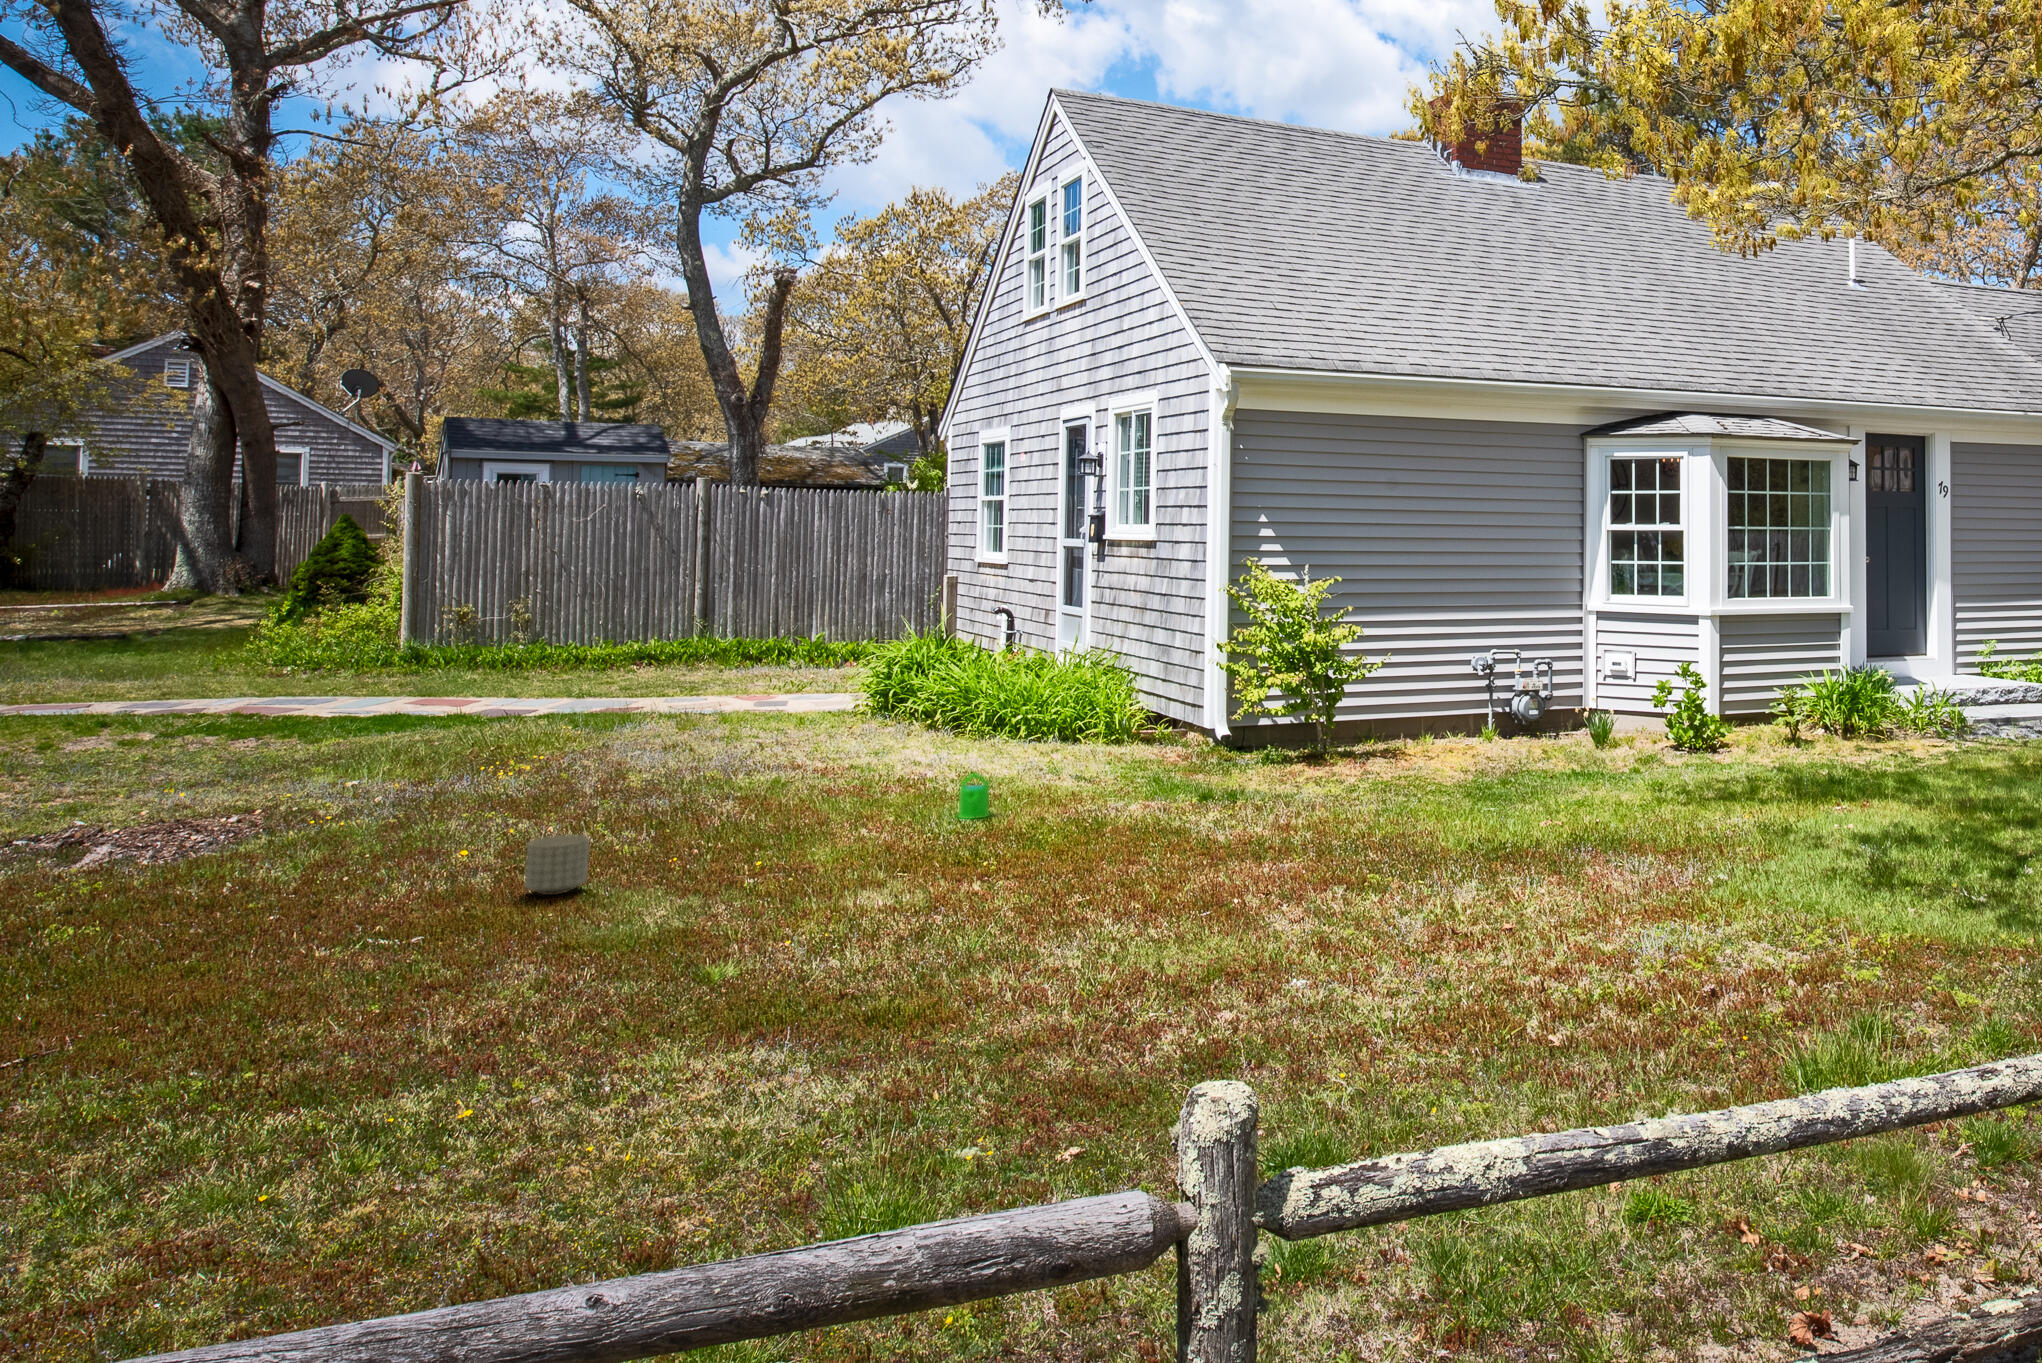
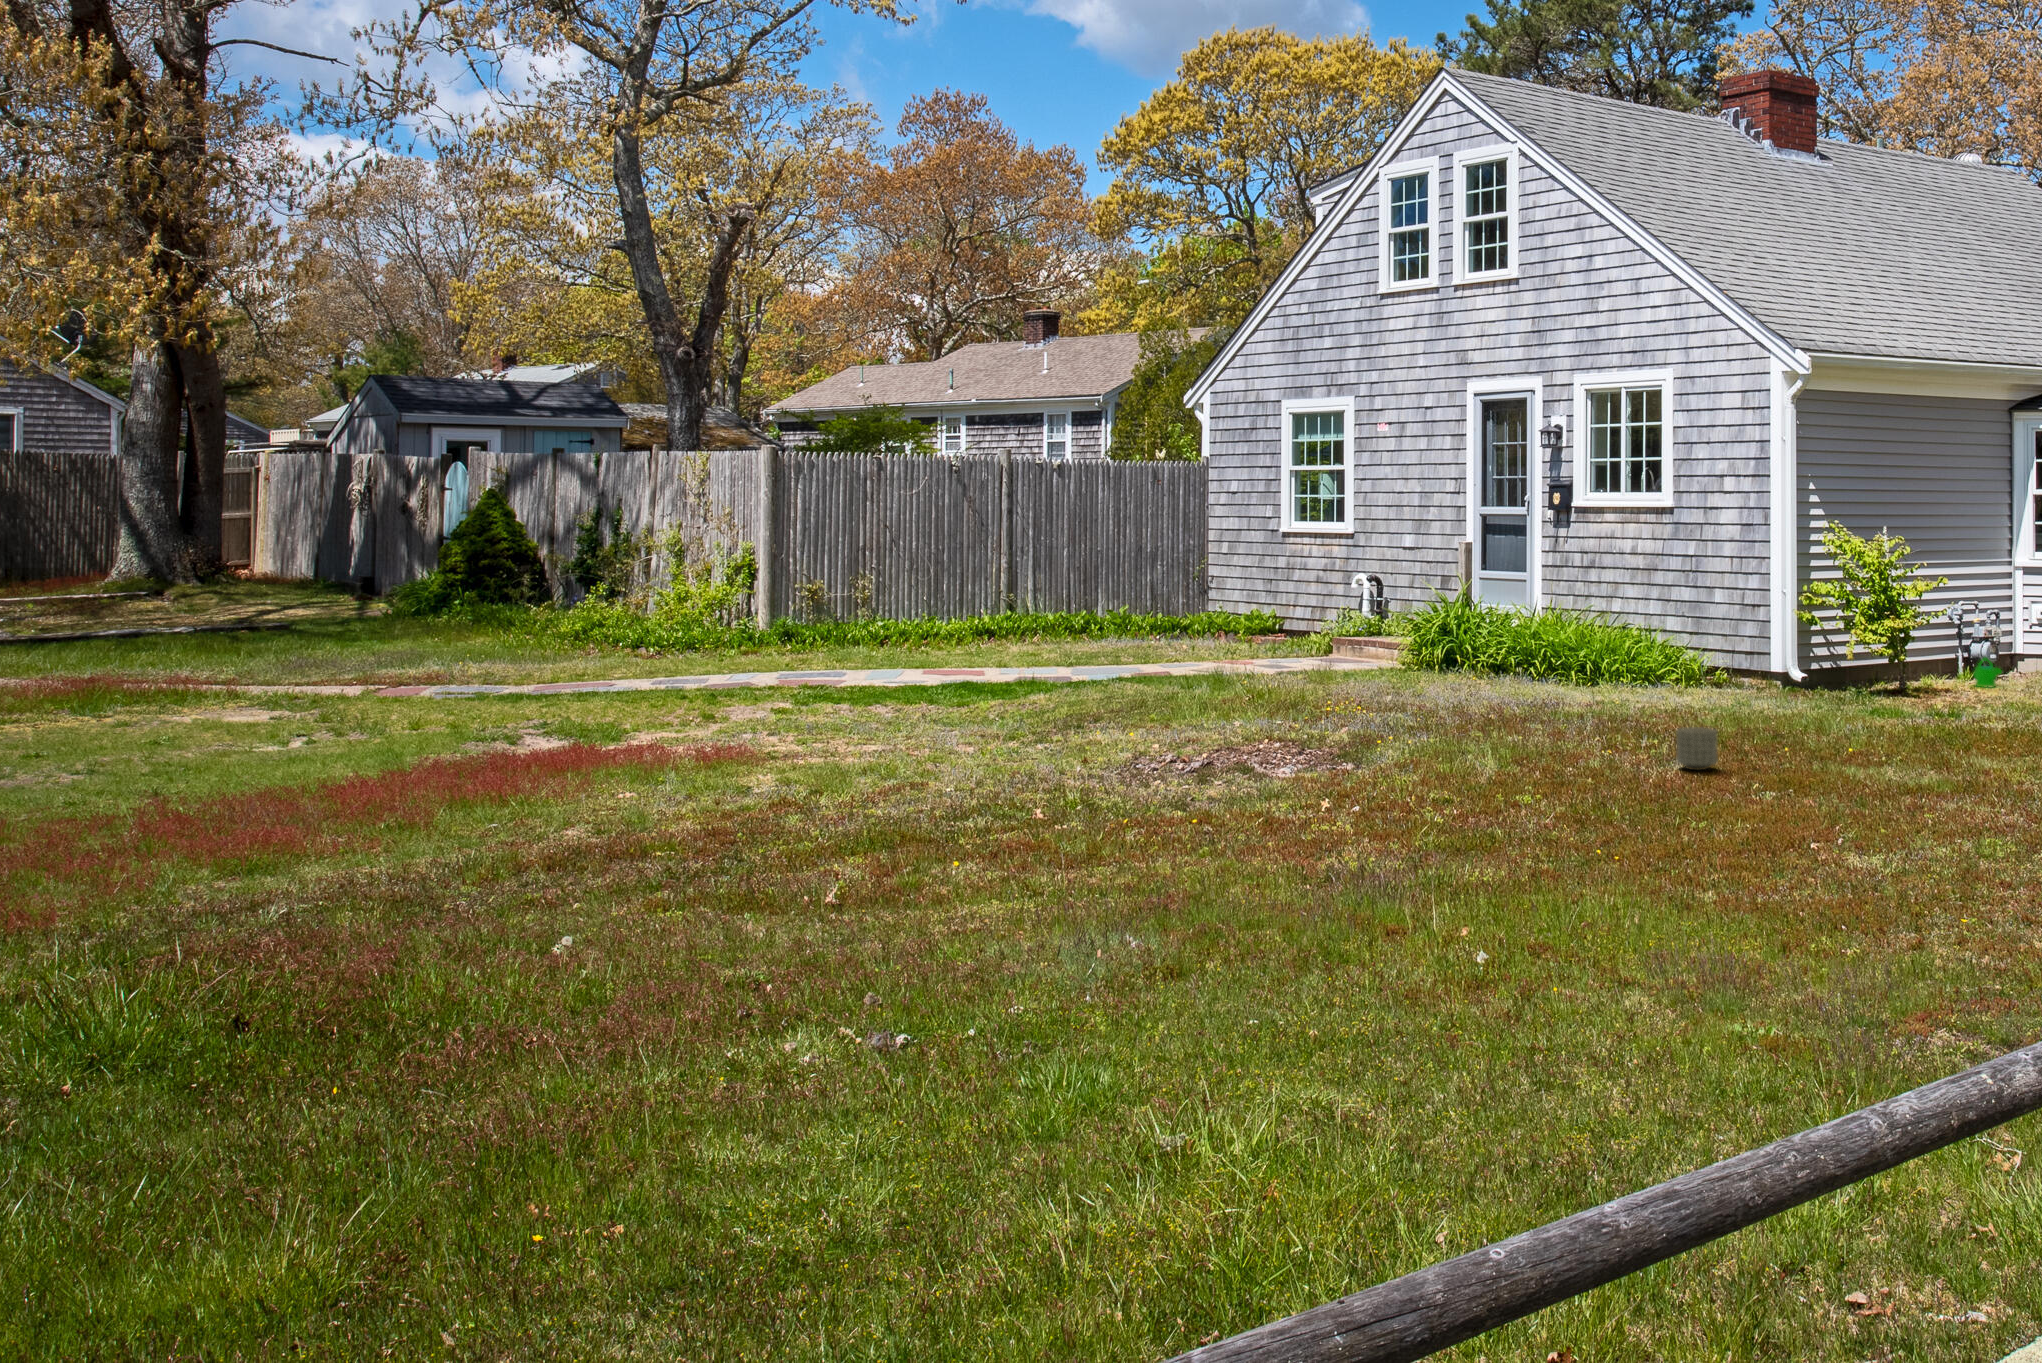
watering can: present [958,773,990,819] -> present [1973,658,2001,688]

